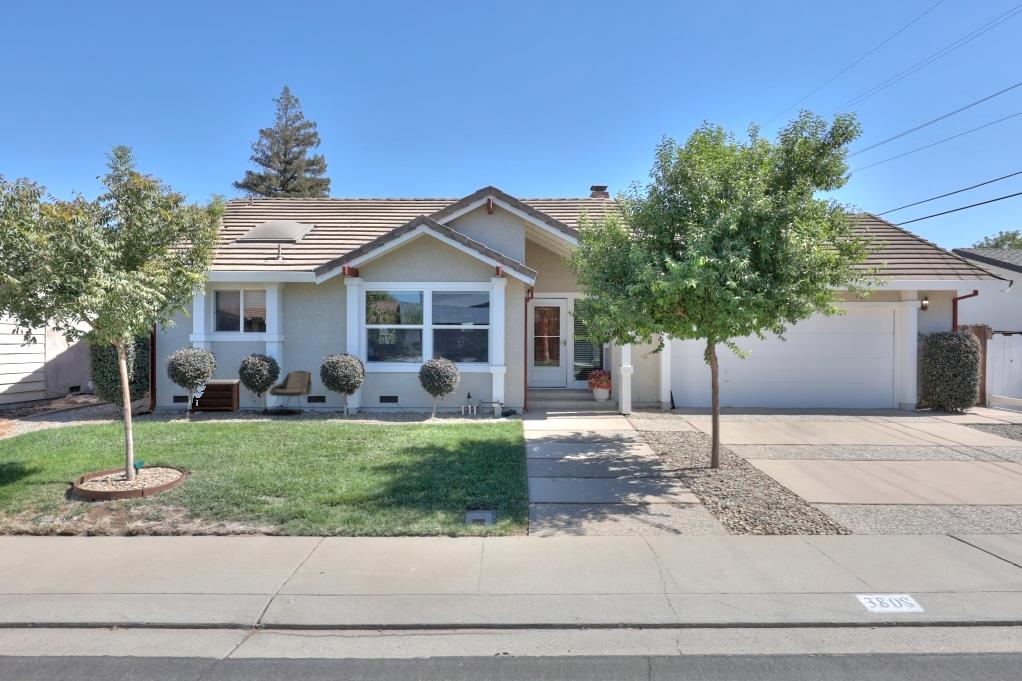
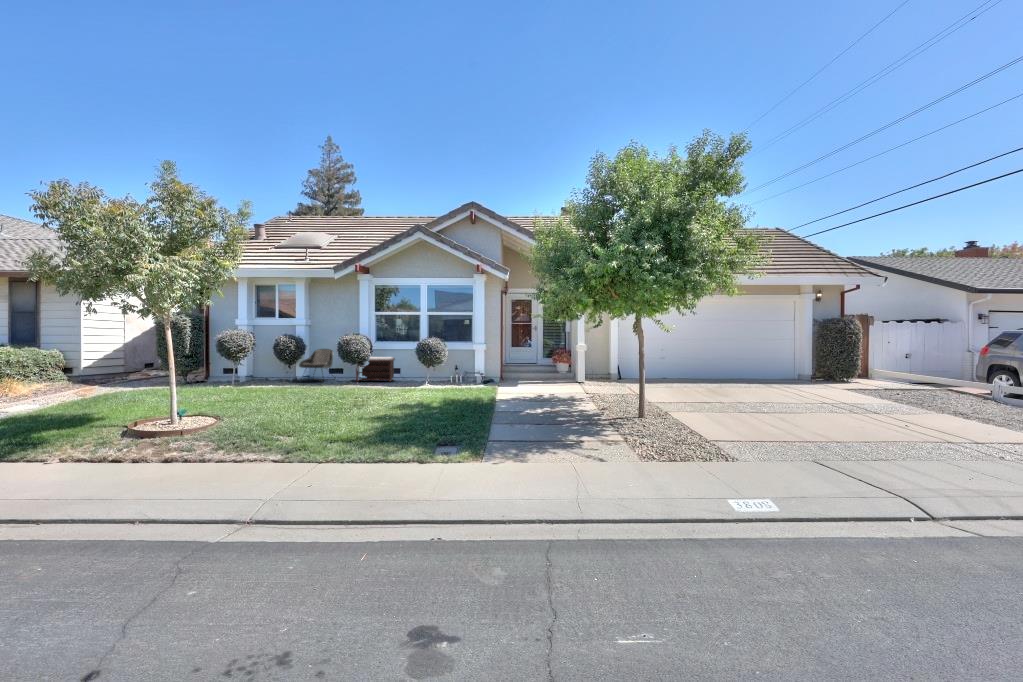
bench: present [189,379,241,411] -> present [356,357,395,382]

